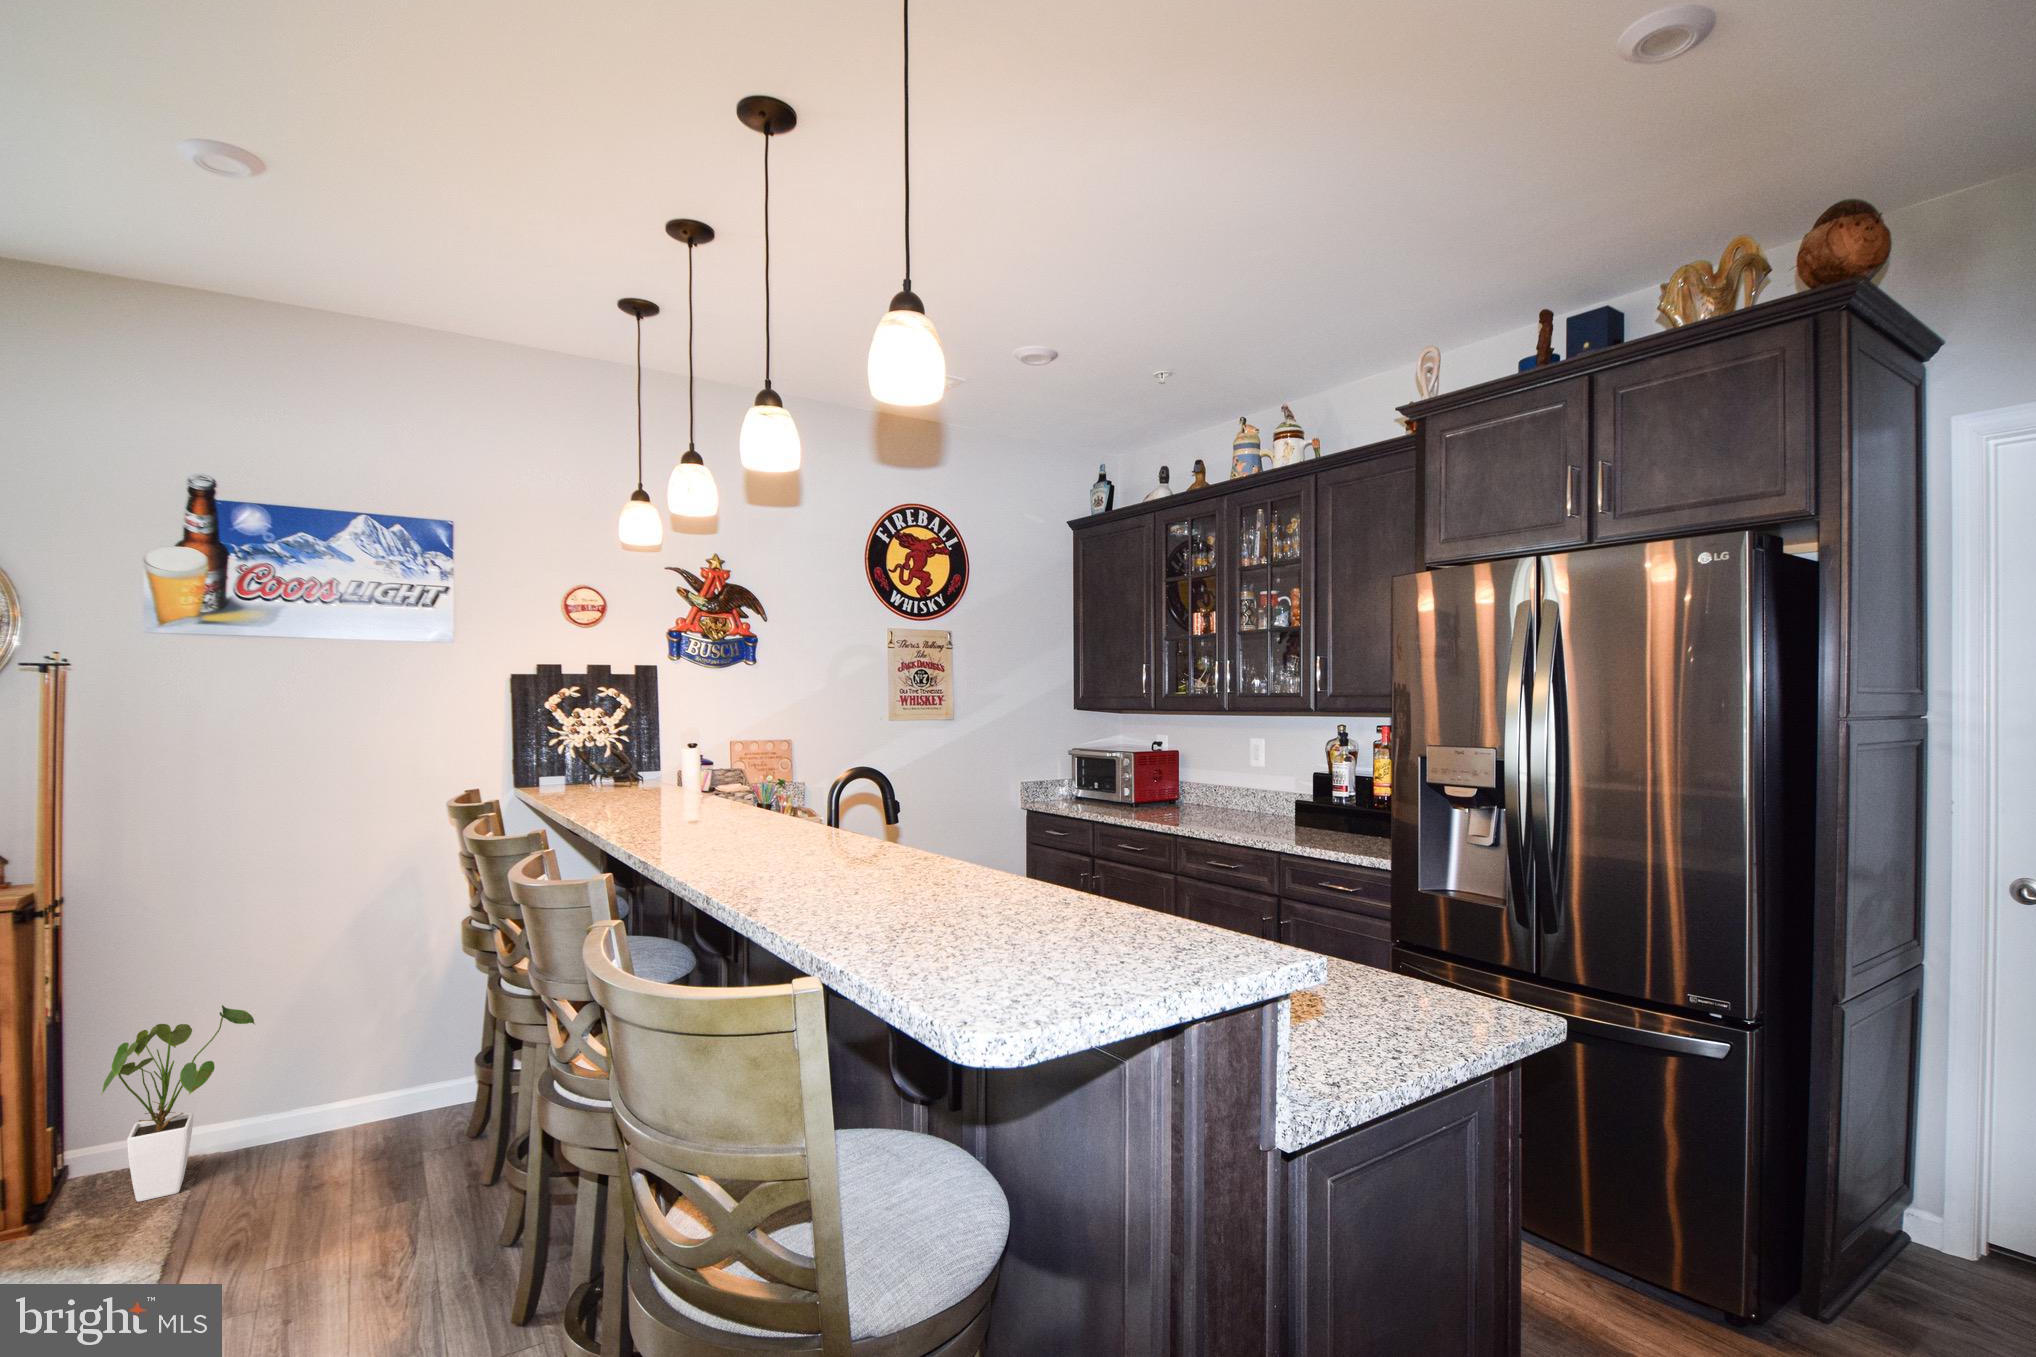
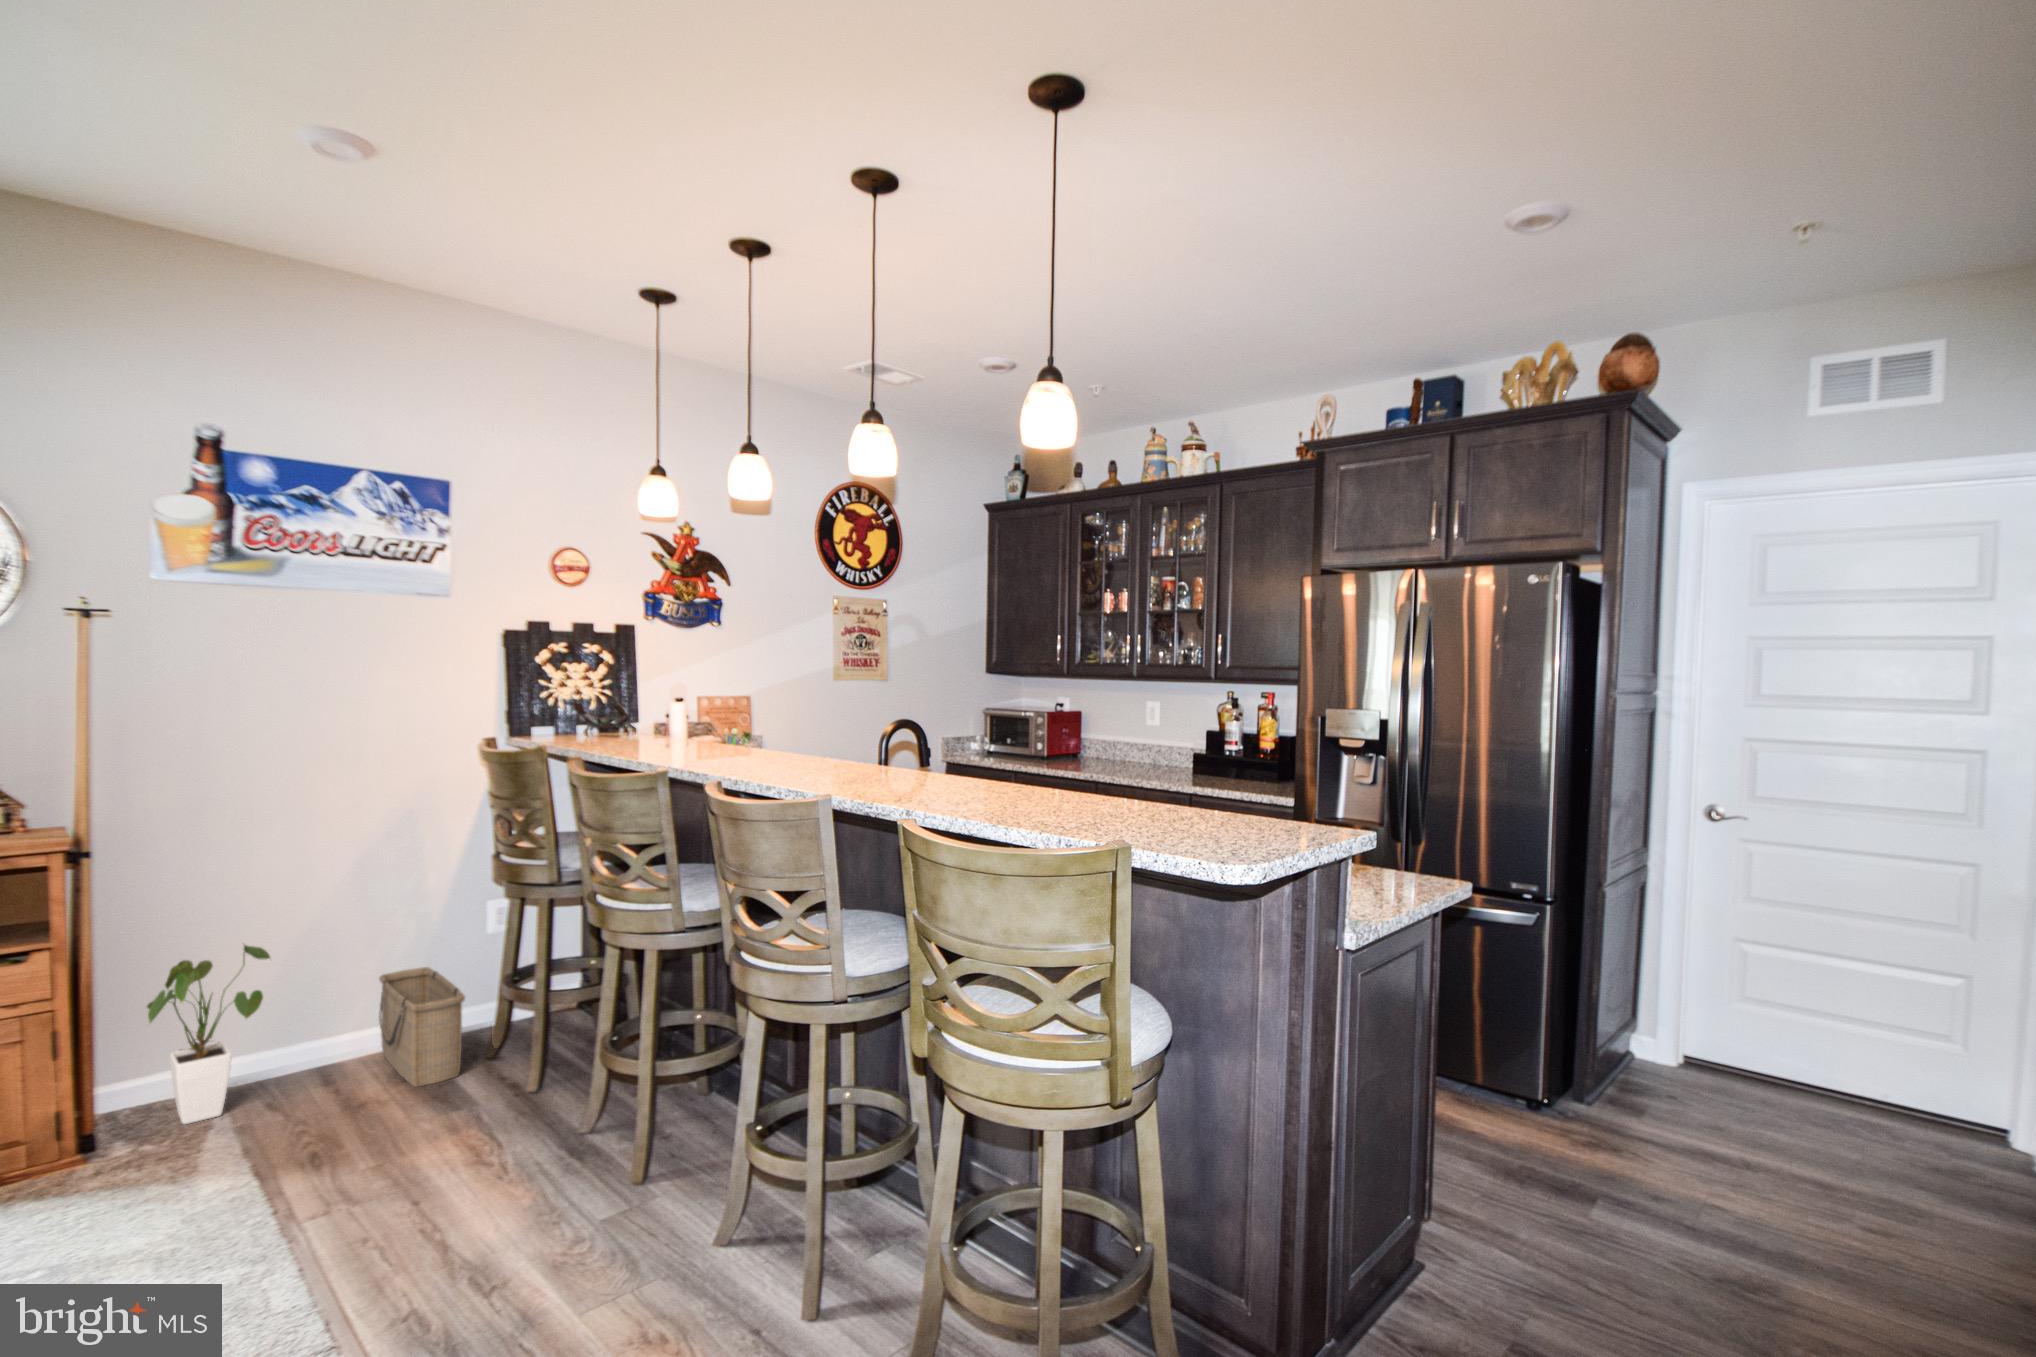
basket: none [362,1033,440,1171] -> present [379,967,465,1087]

